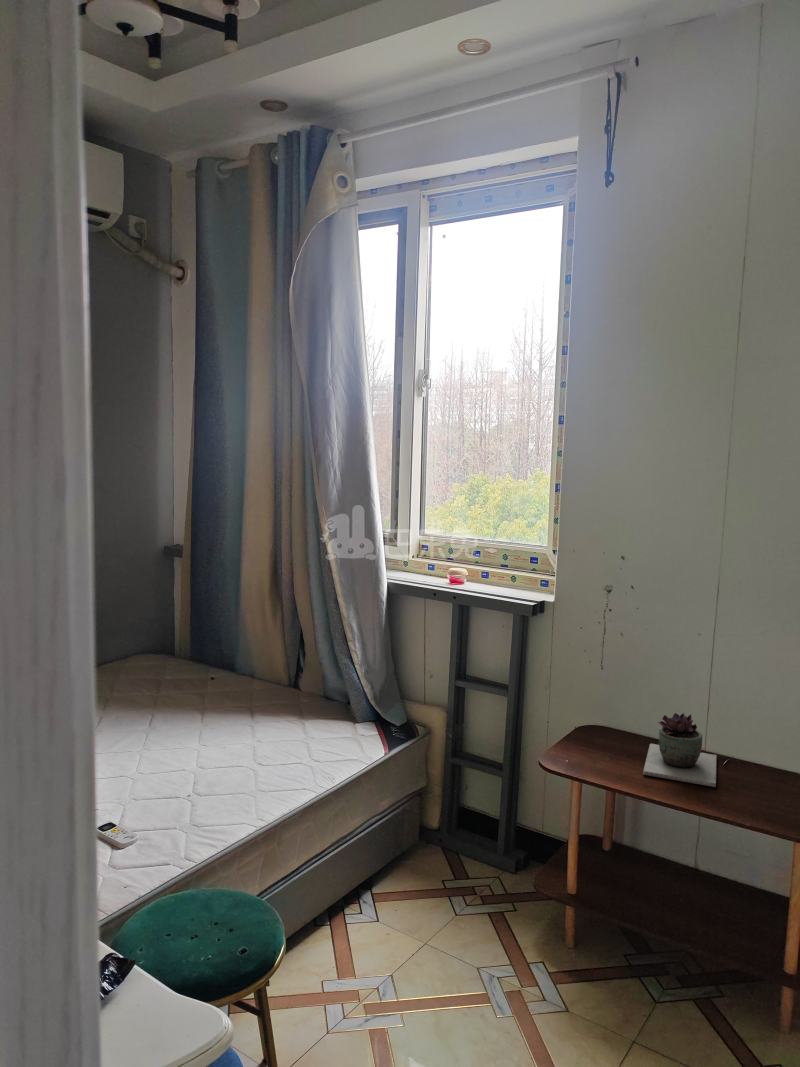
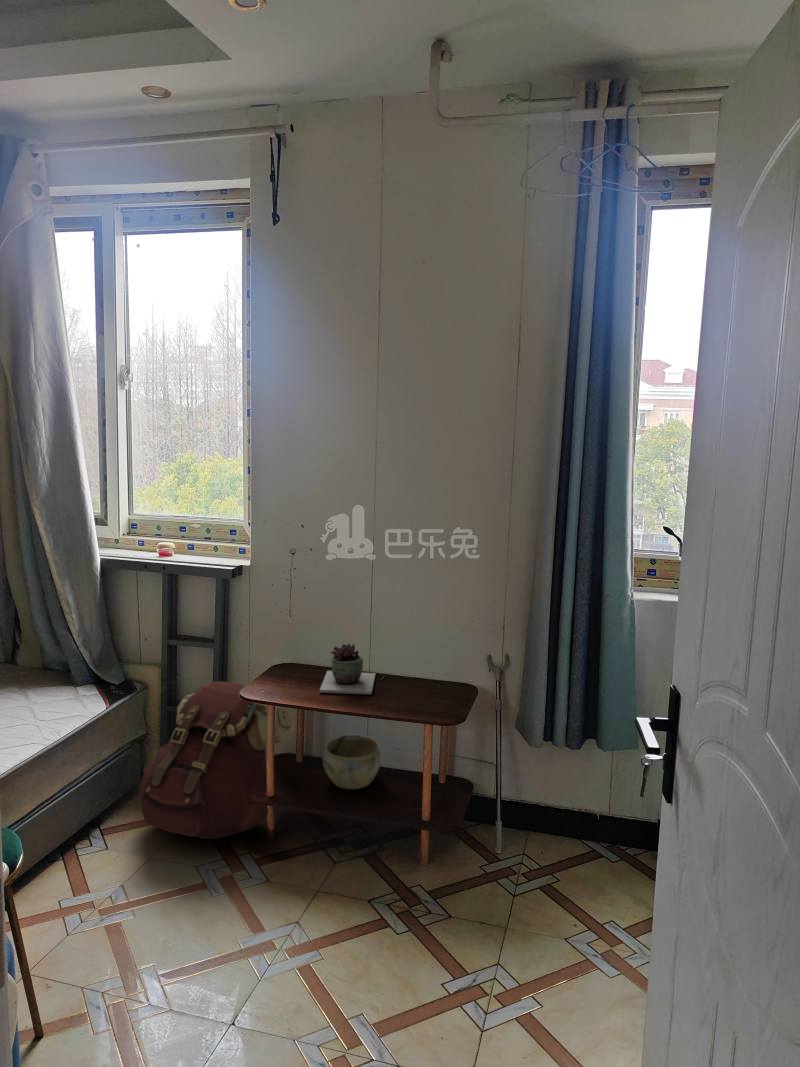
backpack: none [416,737,603,937] -> present [139,681,294,839]
ceramic bowl: none [641,830,722,908] -> present [323,734,381,789]

